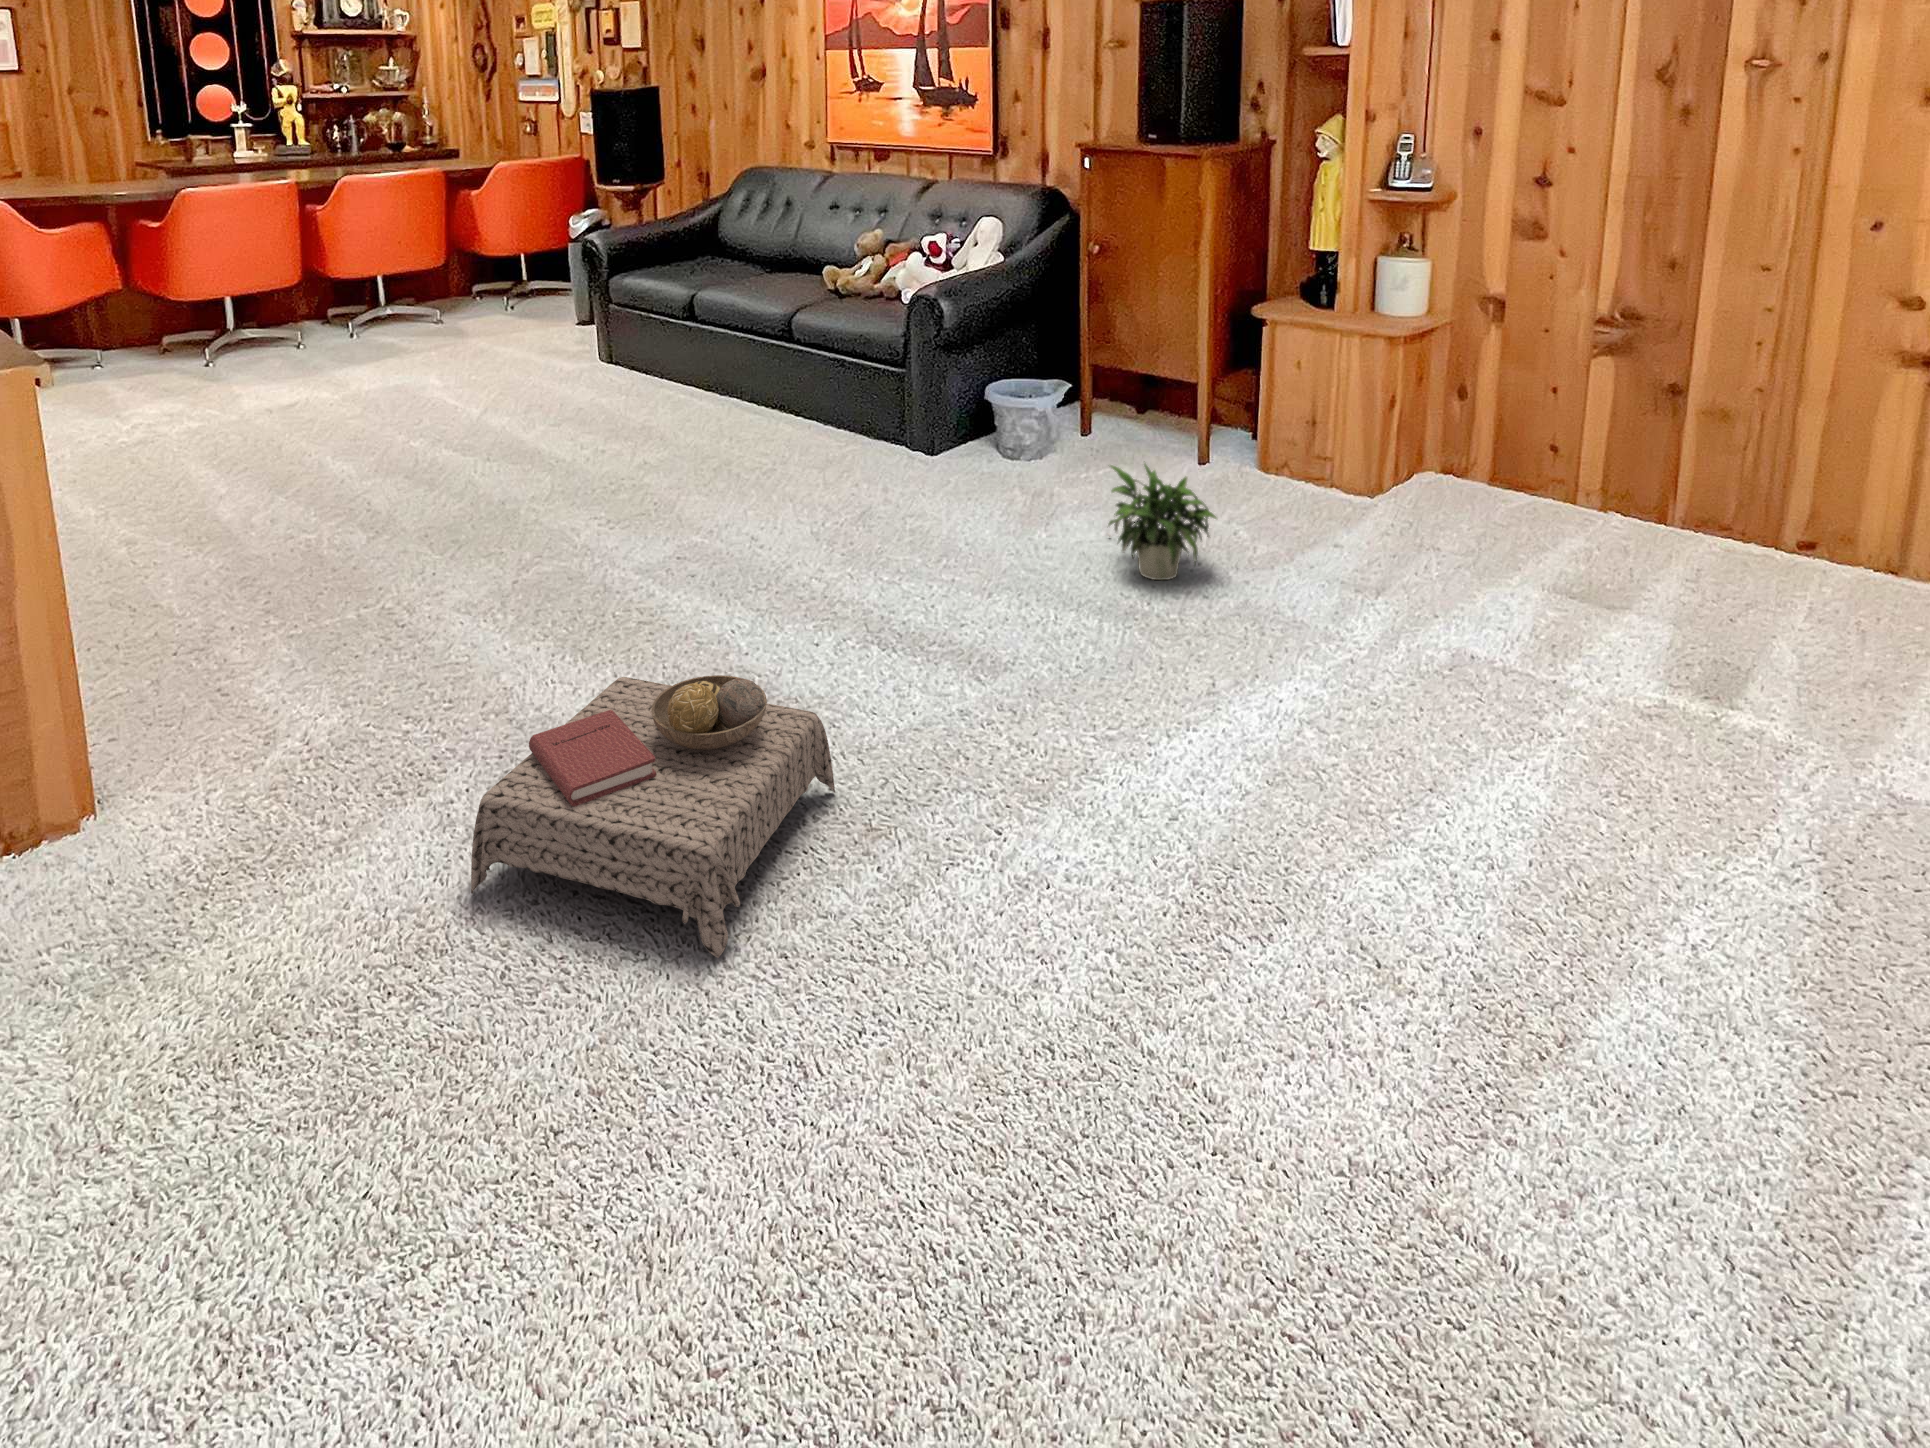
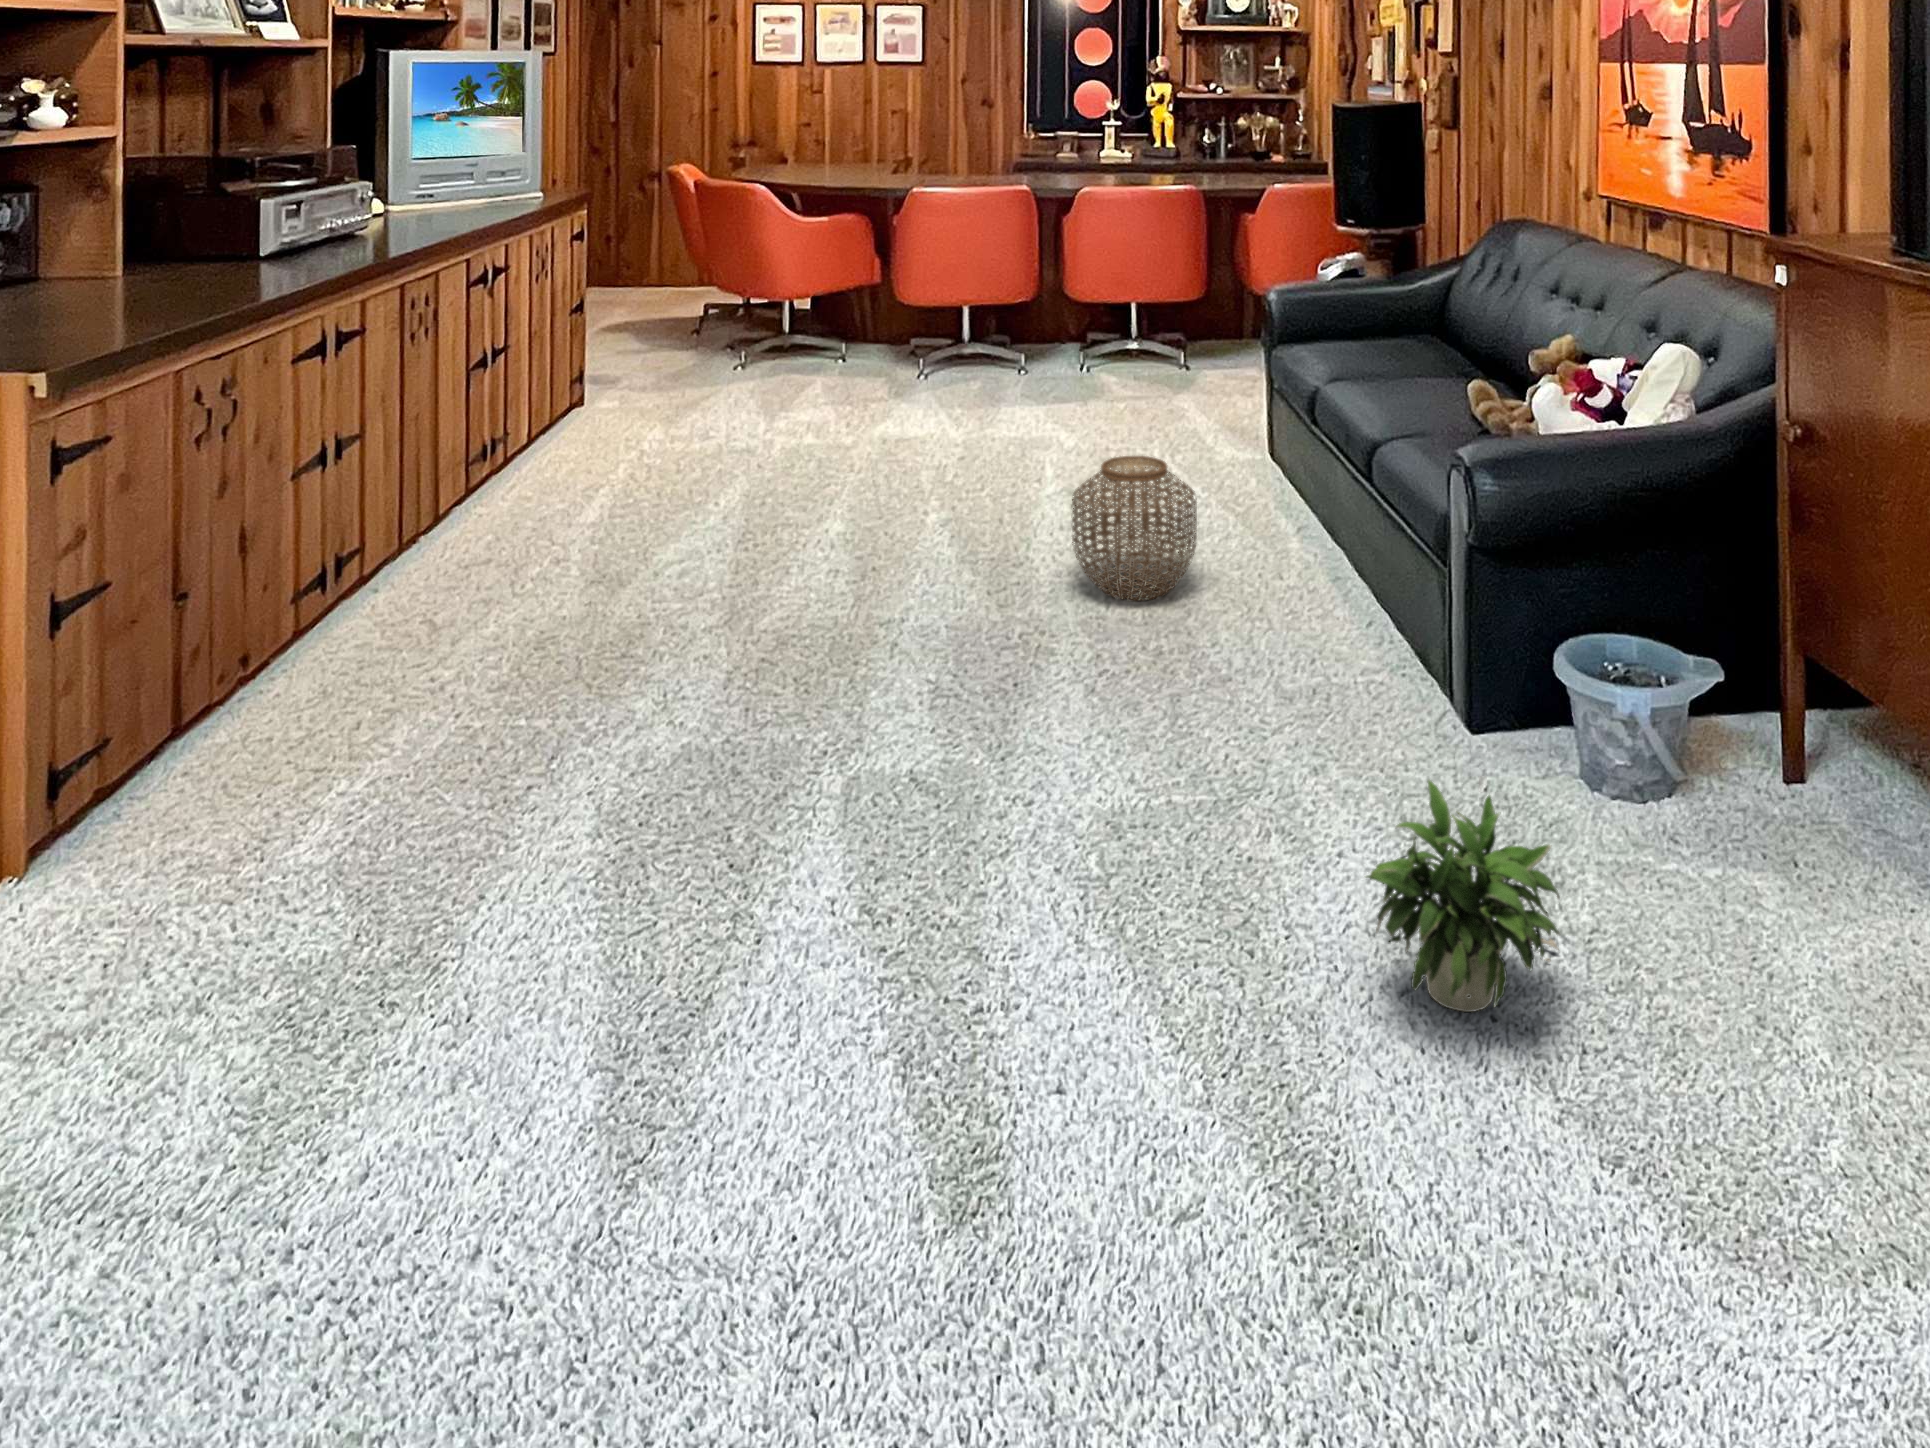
woven basket: none [623,356,721,466] -> present [1072,456,1197,601]
ottoman: present [471,675,835,958] -> none [186,839,602,1226]

